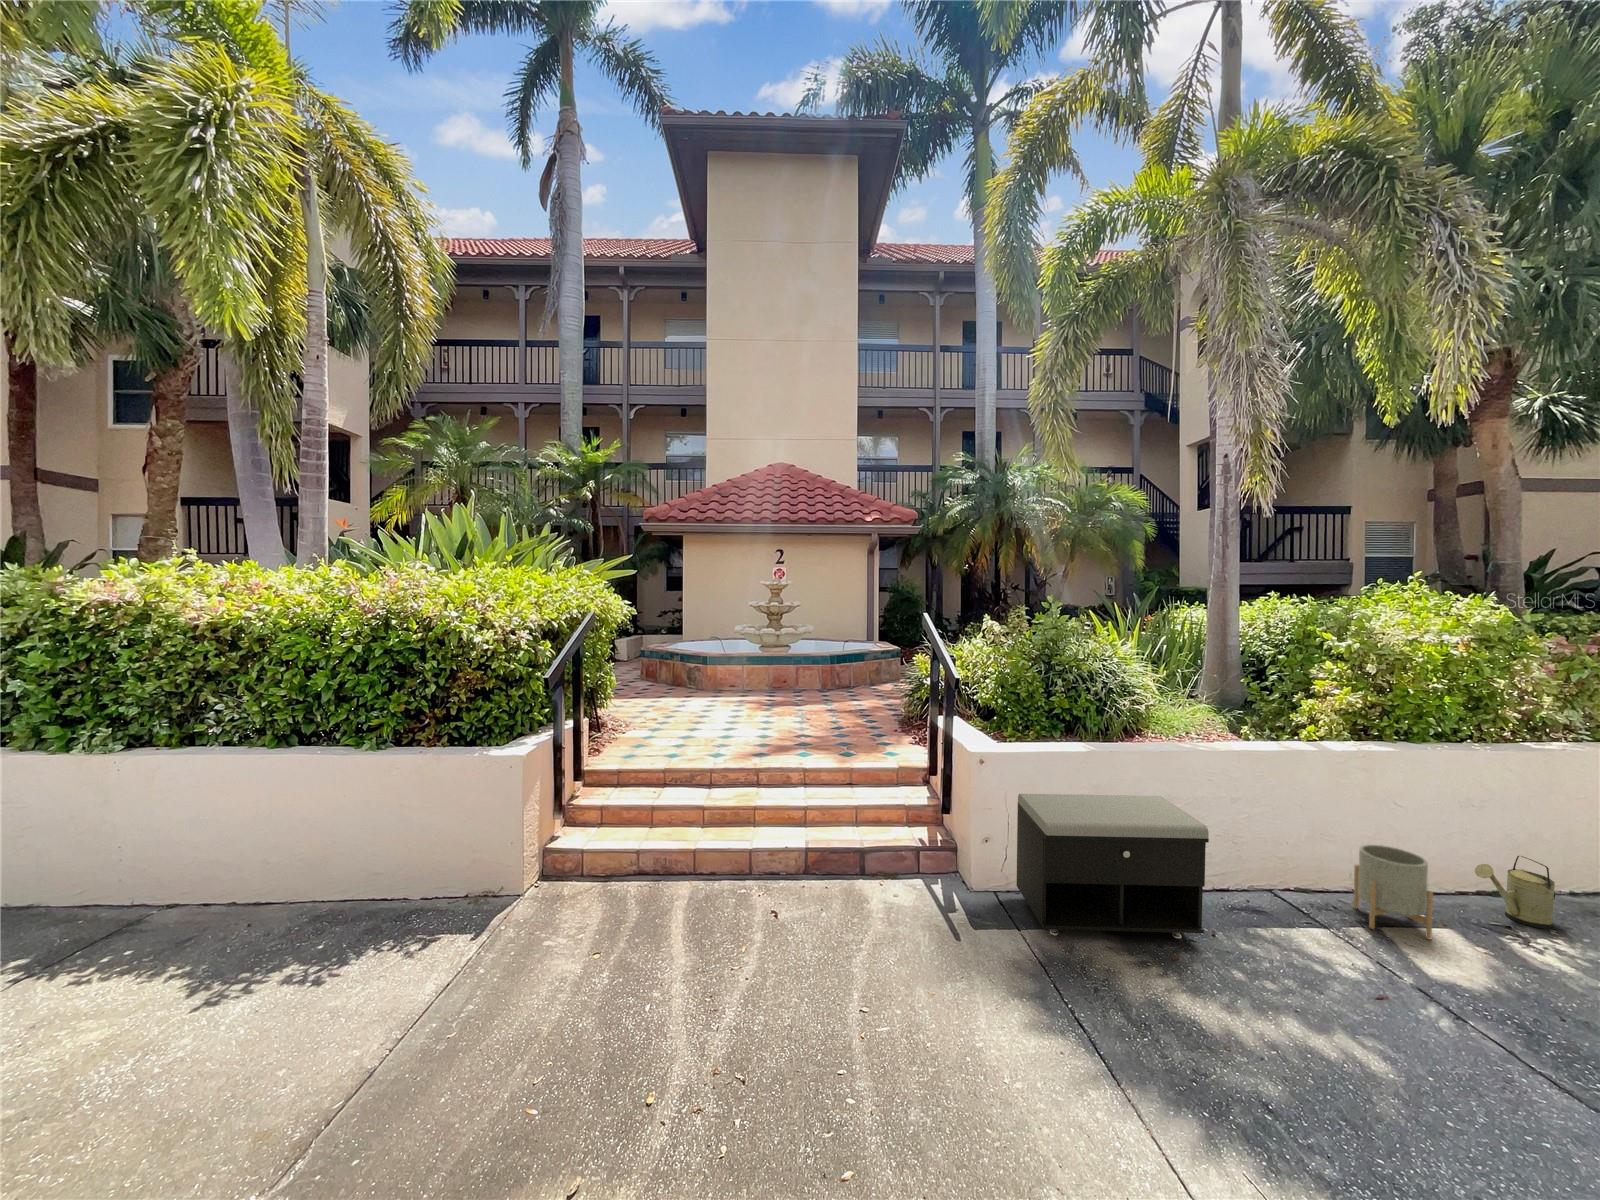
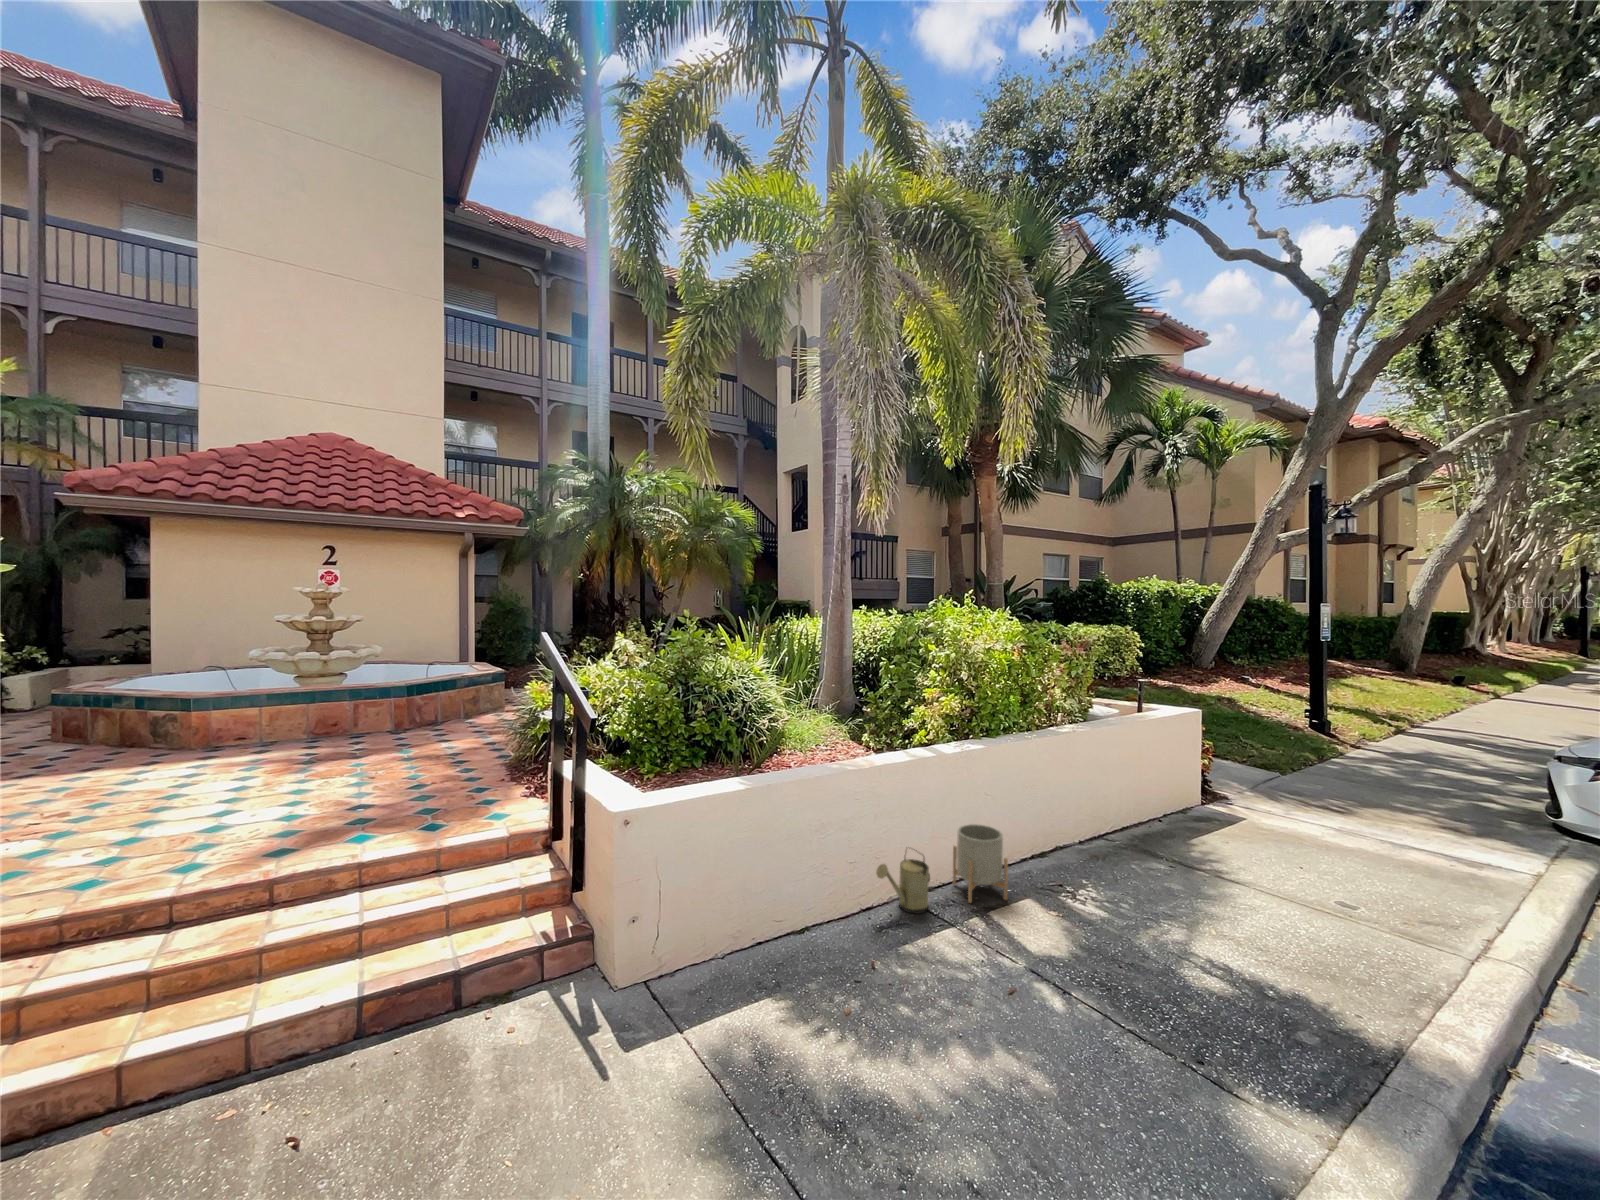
storage bench: present [1017,794,1209,939] -> none [669,821,864,1023]
watering can: present [1475,856,1555,929] -> present [876,850,930,914]

